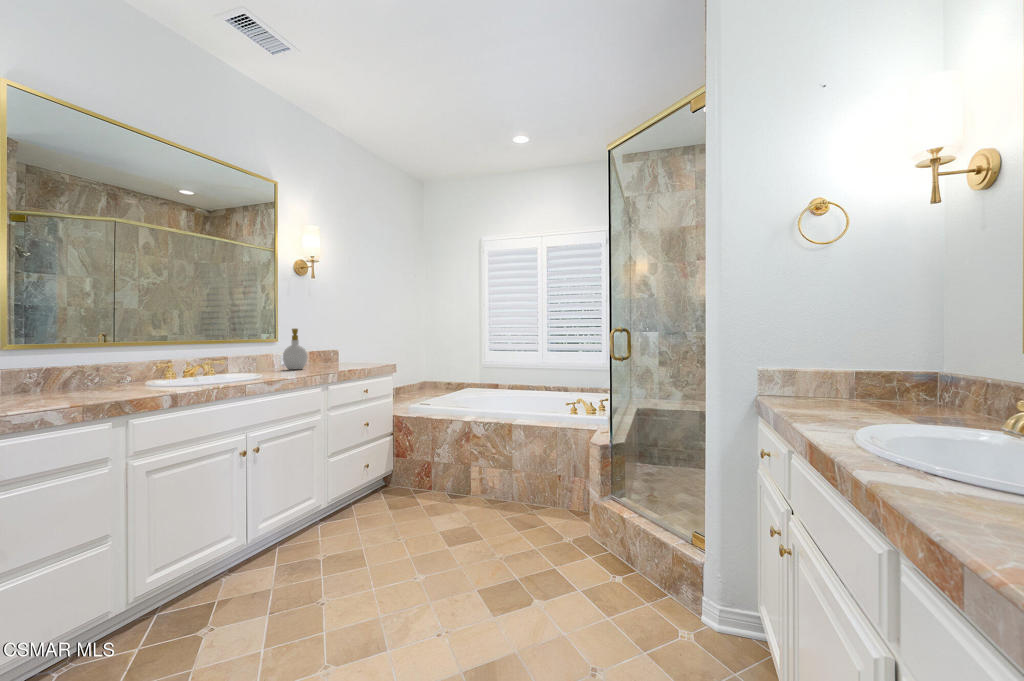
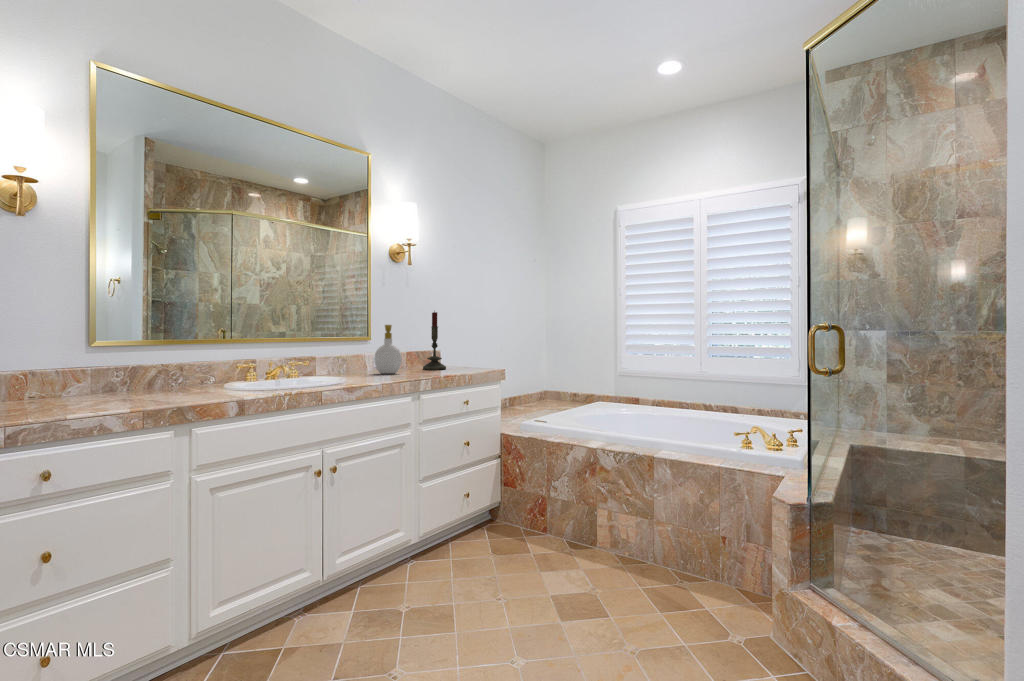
candle: none [324,316,345,365] -> present [423,312,446,370]

